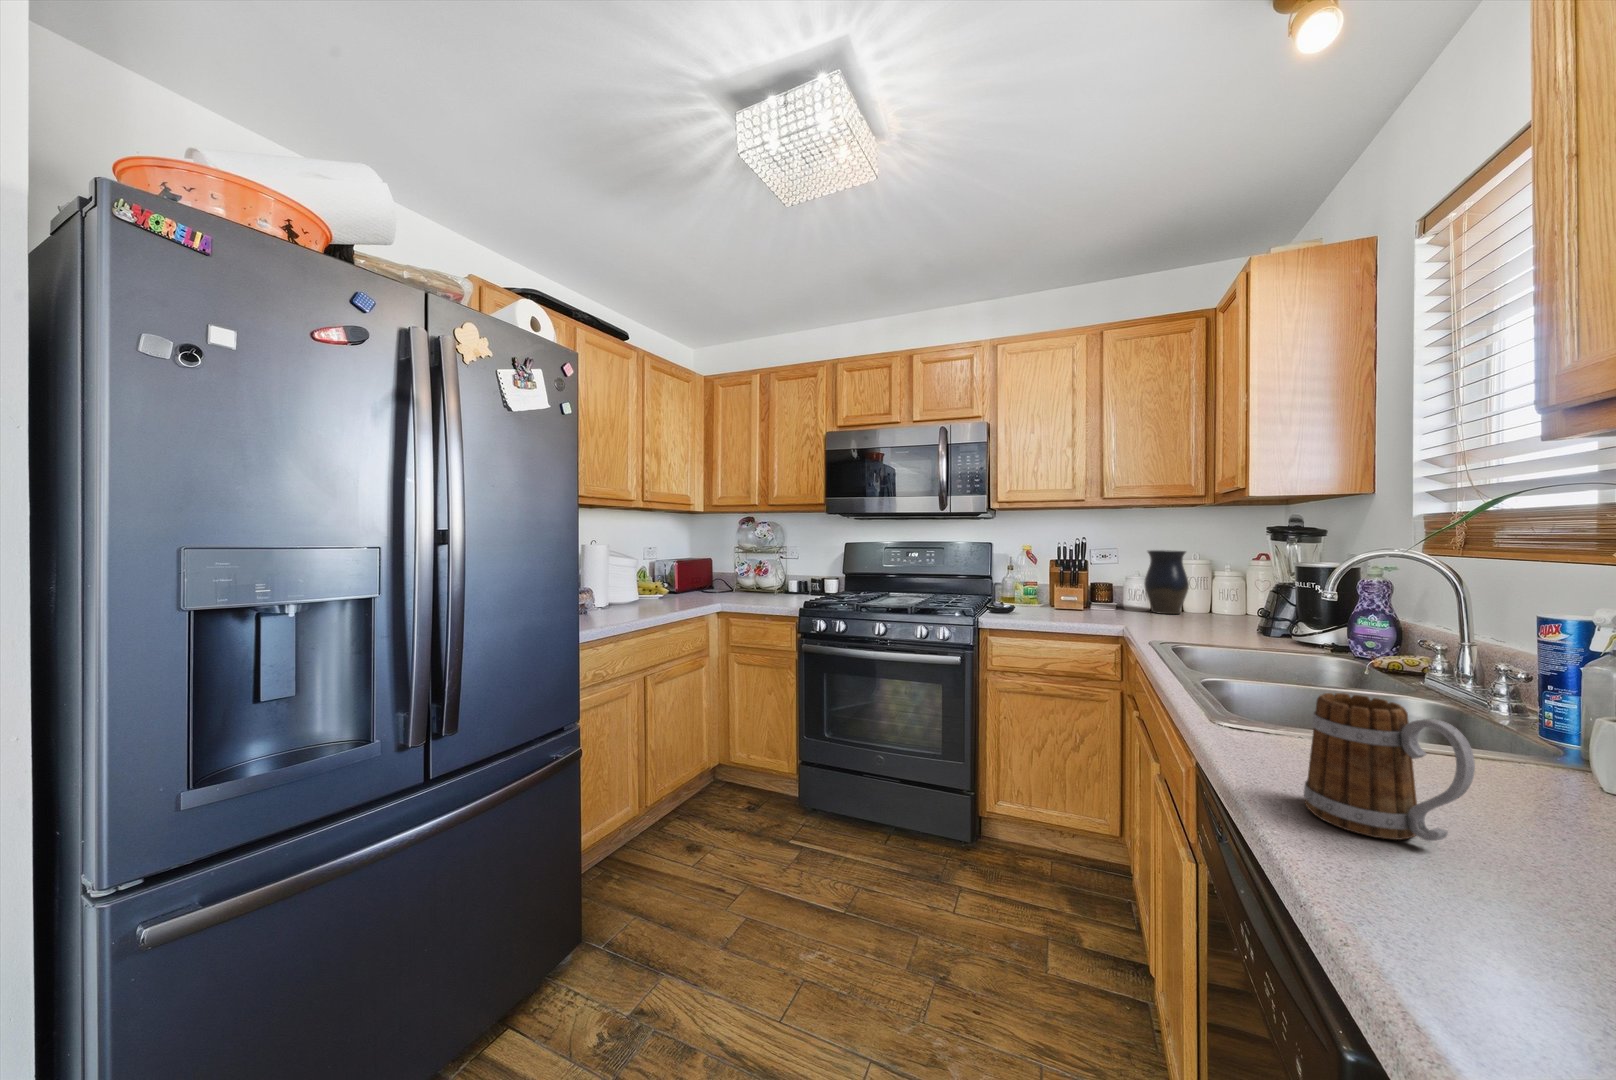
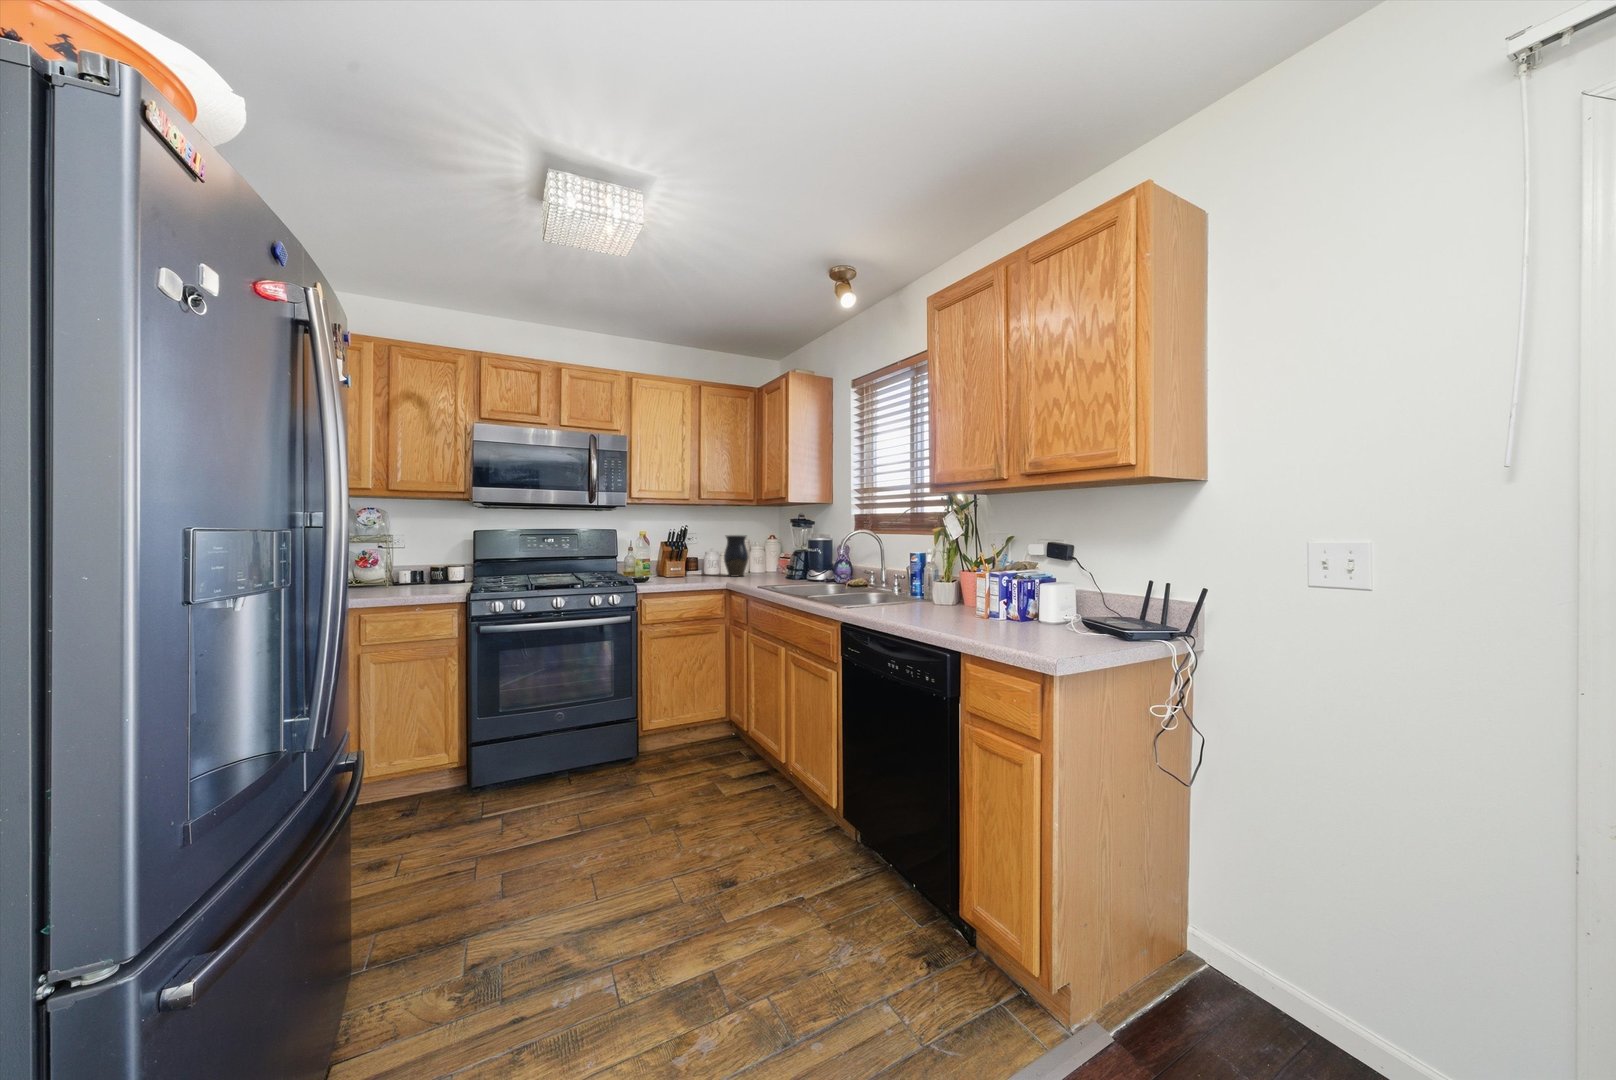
mug: present [1304,693,1475,841] -> none [887,575,930,619]

